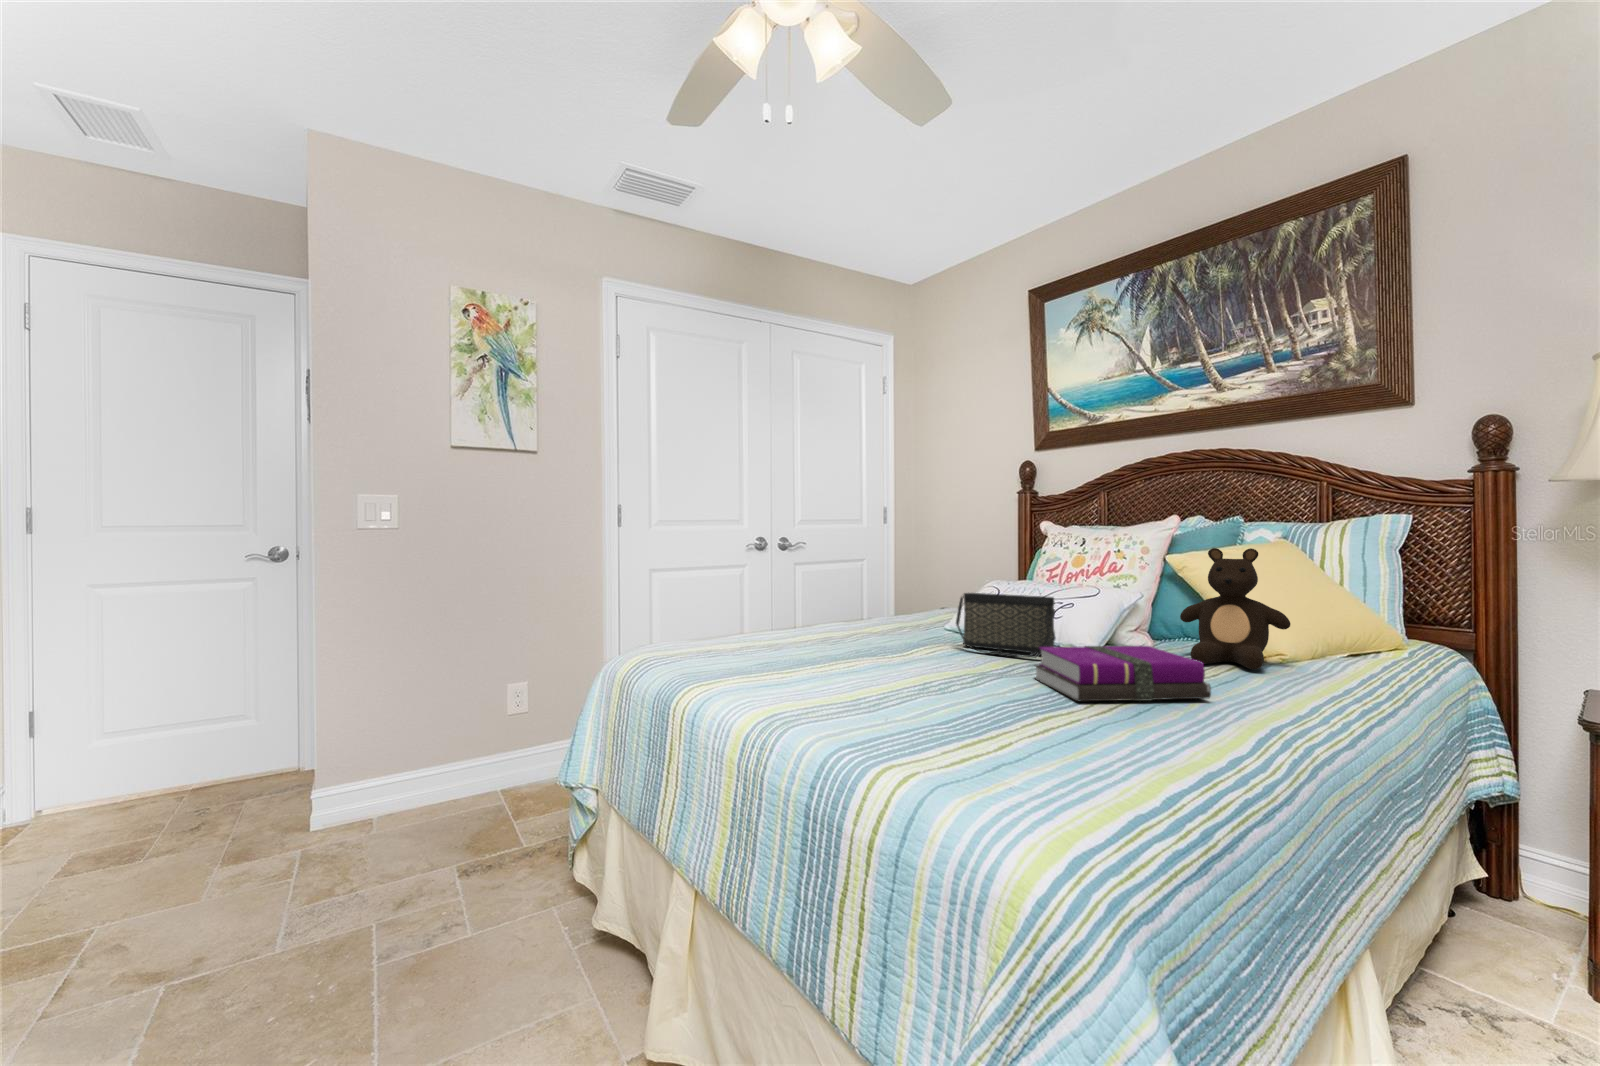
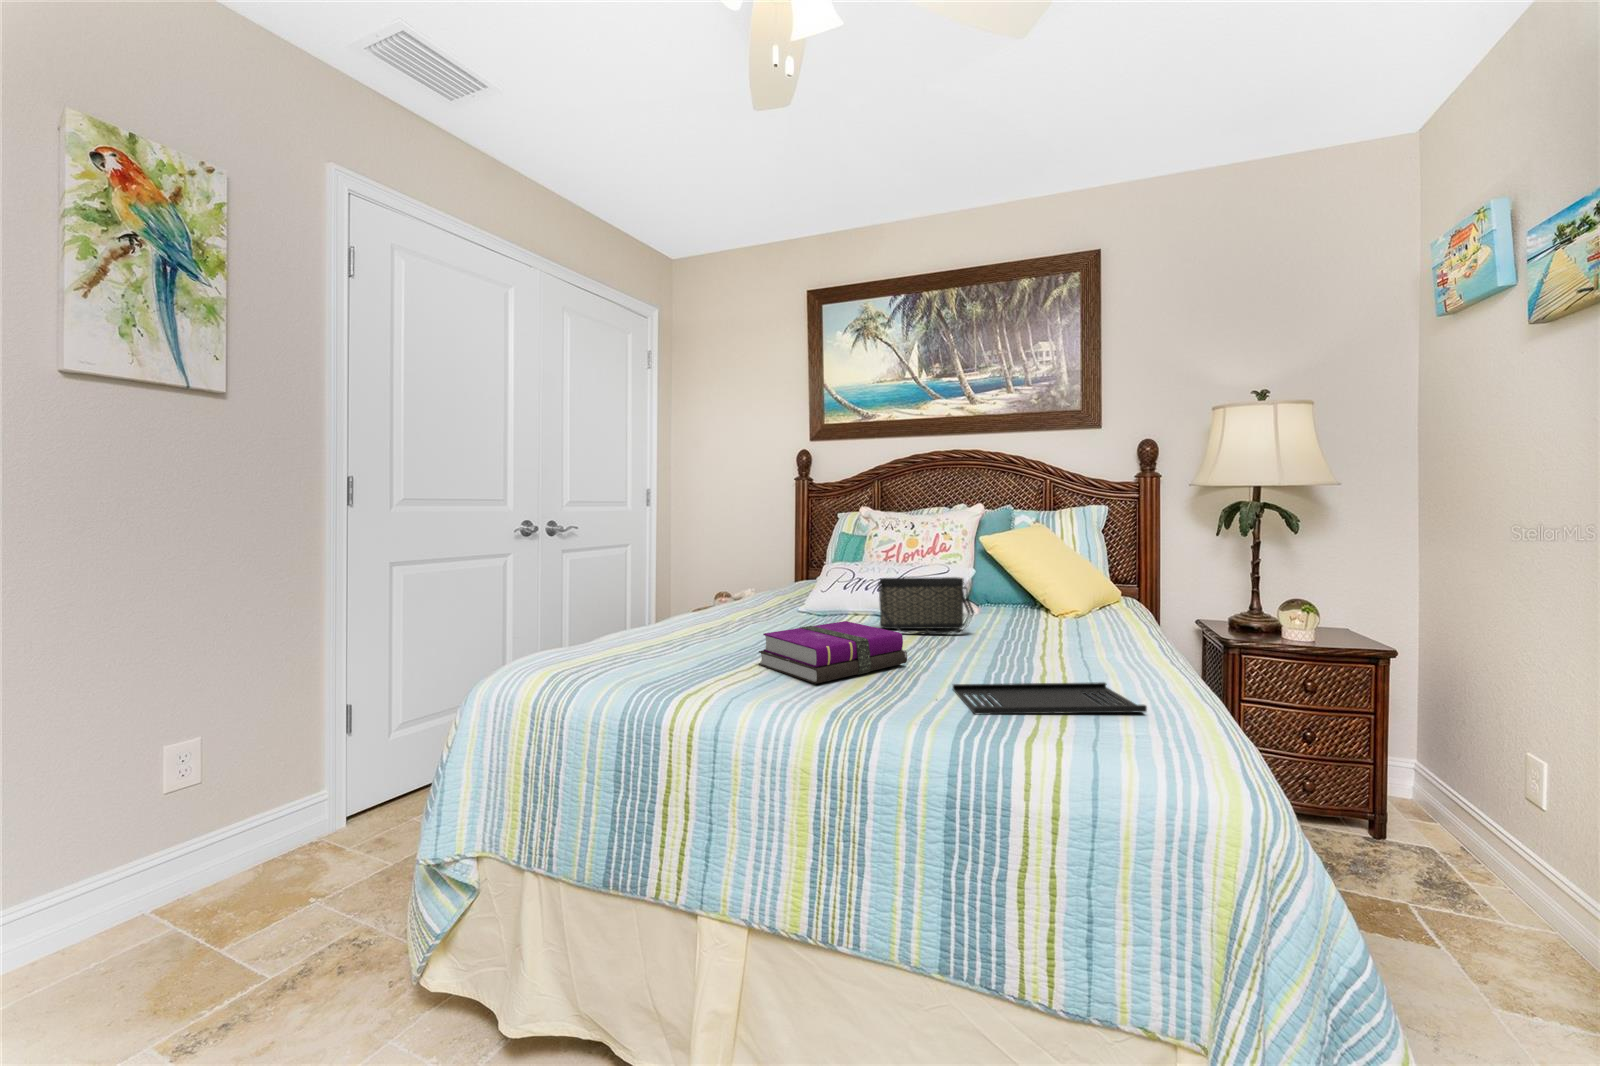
teddy bear: present [1180,548,1290,669] -> none [1026,531,1101,623]
notebook: present [1035,646,1211,701] -> present [759,621,907,684]
tray: none [853,690,1049,742] -> present [953,682,1147,715]

